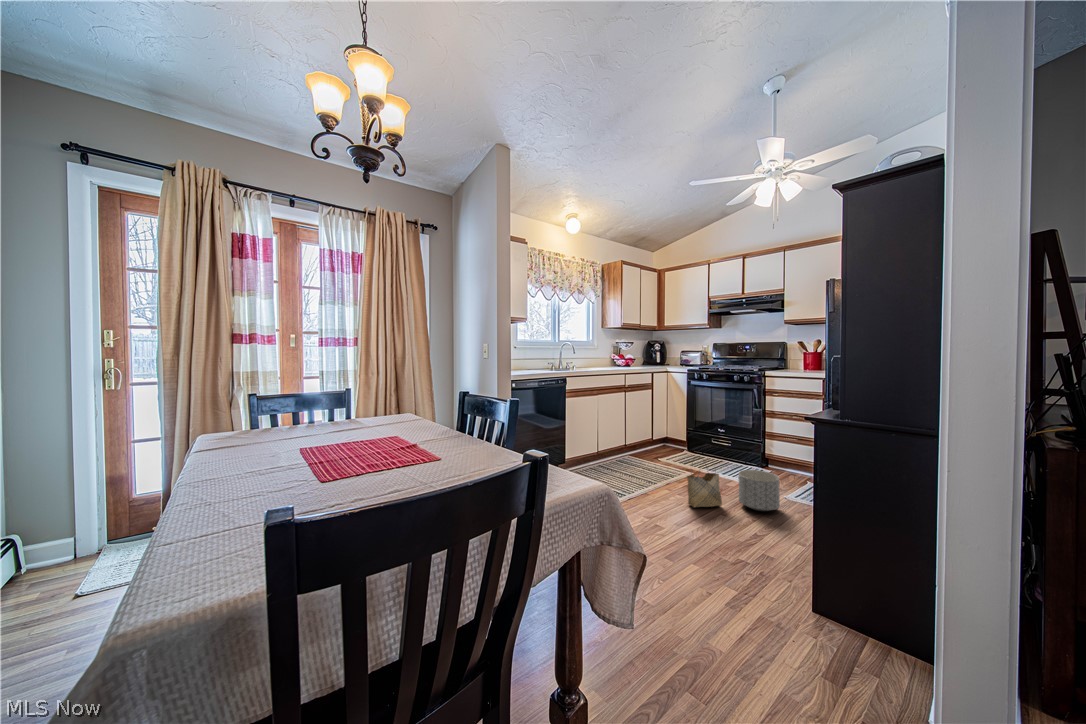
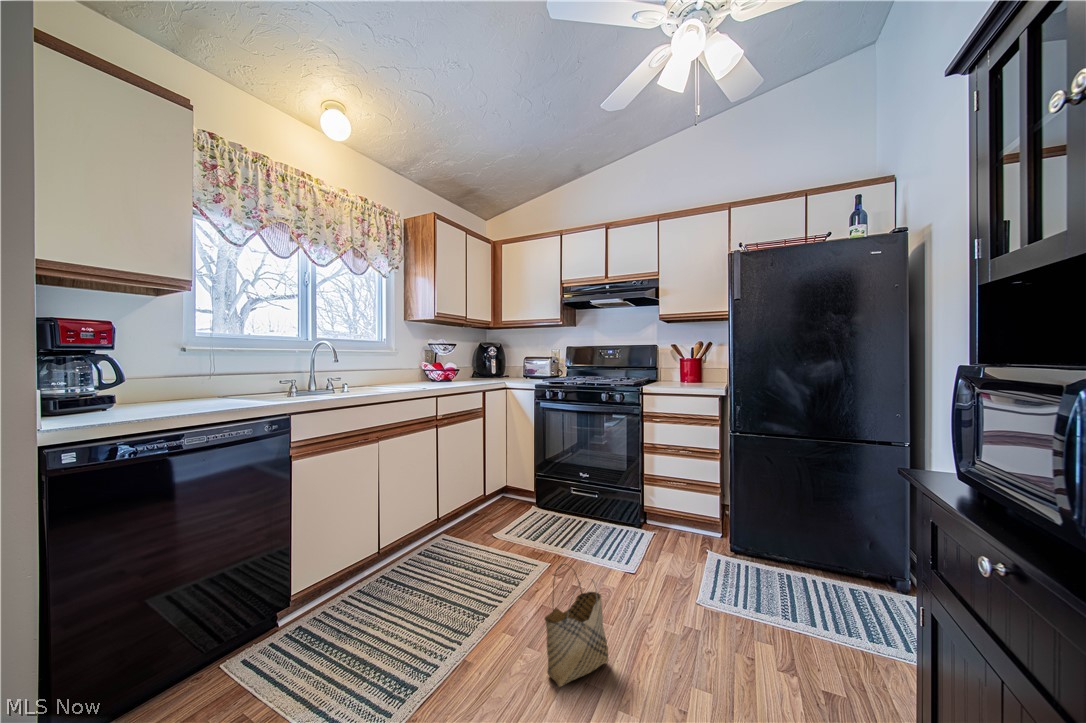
planter: present [739,470,780,512] -> none [633,568,702,662]

